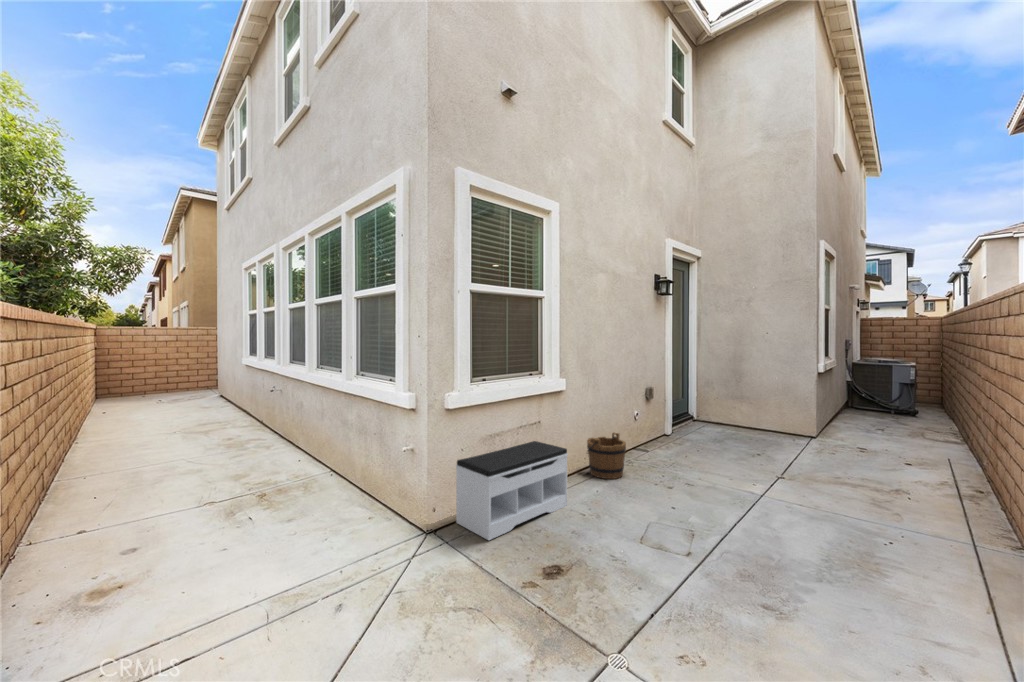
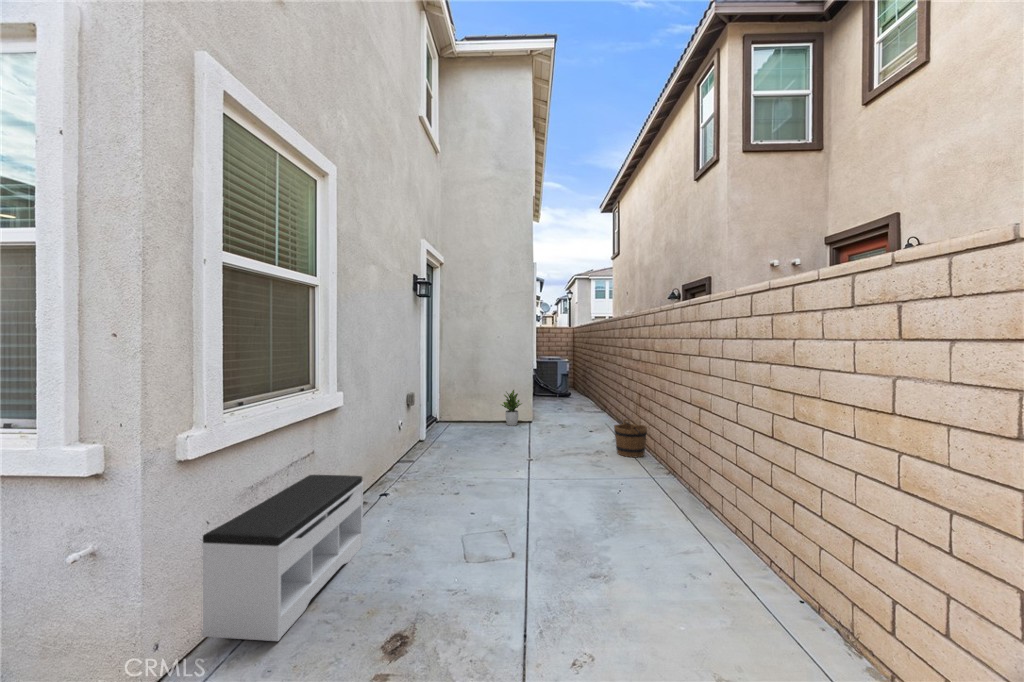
potted plant: none [768,395,802,440] -> present [502,390,522,426]
bucket: present [587,433,626,479] -> present [614,419,647,457]

